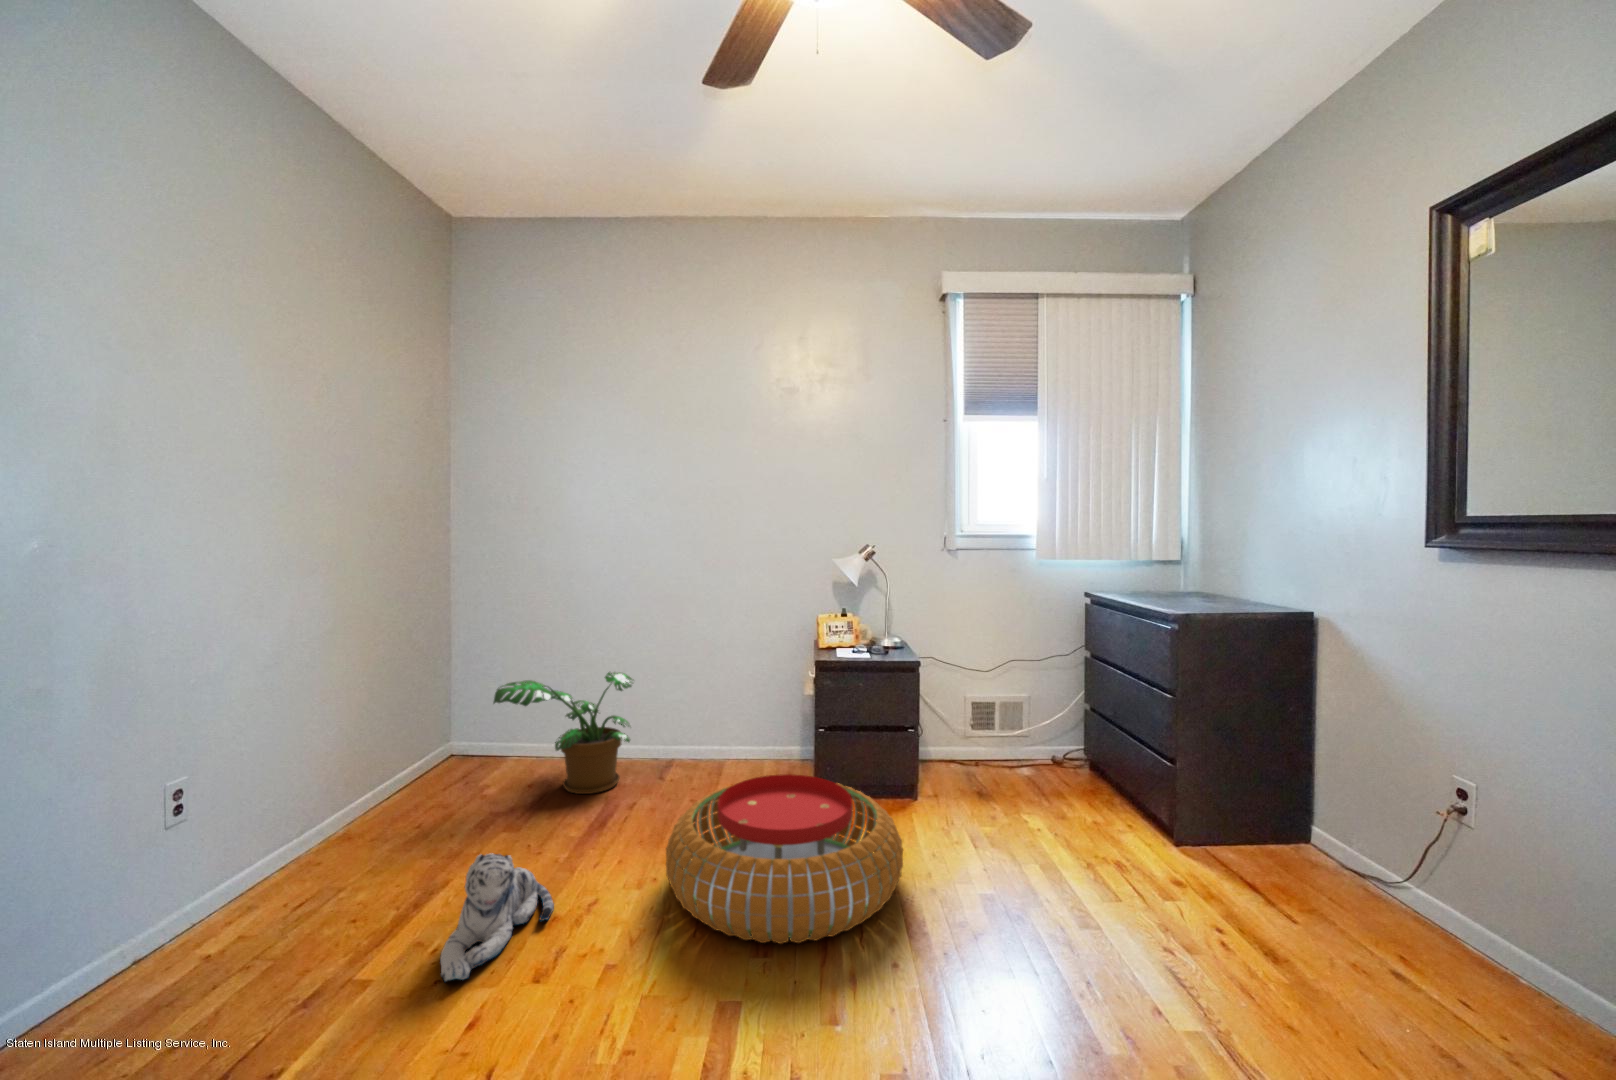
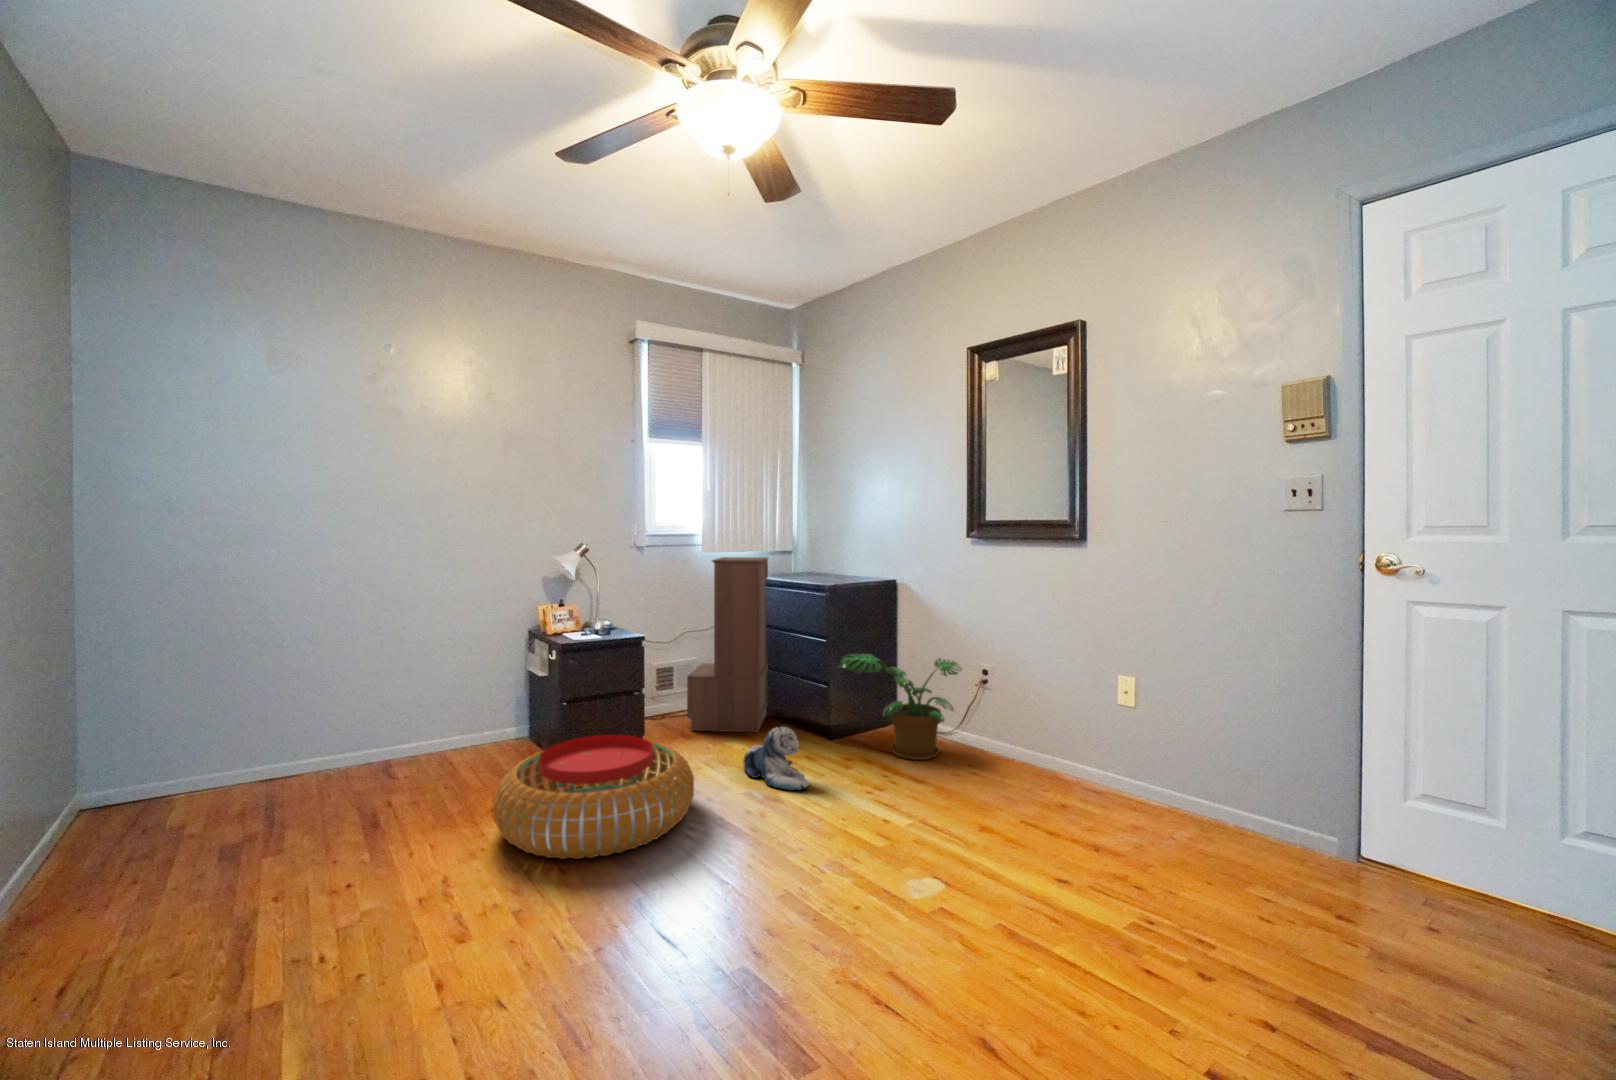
bookshelf: none [987,567,1117,817] -> present [687,557,768,732]
potted plant: present [493,672,634,794] -> present [839,654,962,760]
plush toy: present [440,853,554,981] -> present [743,727,809,790]

